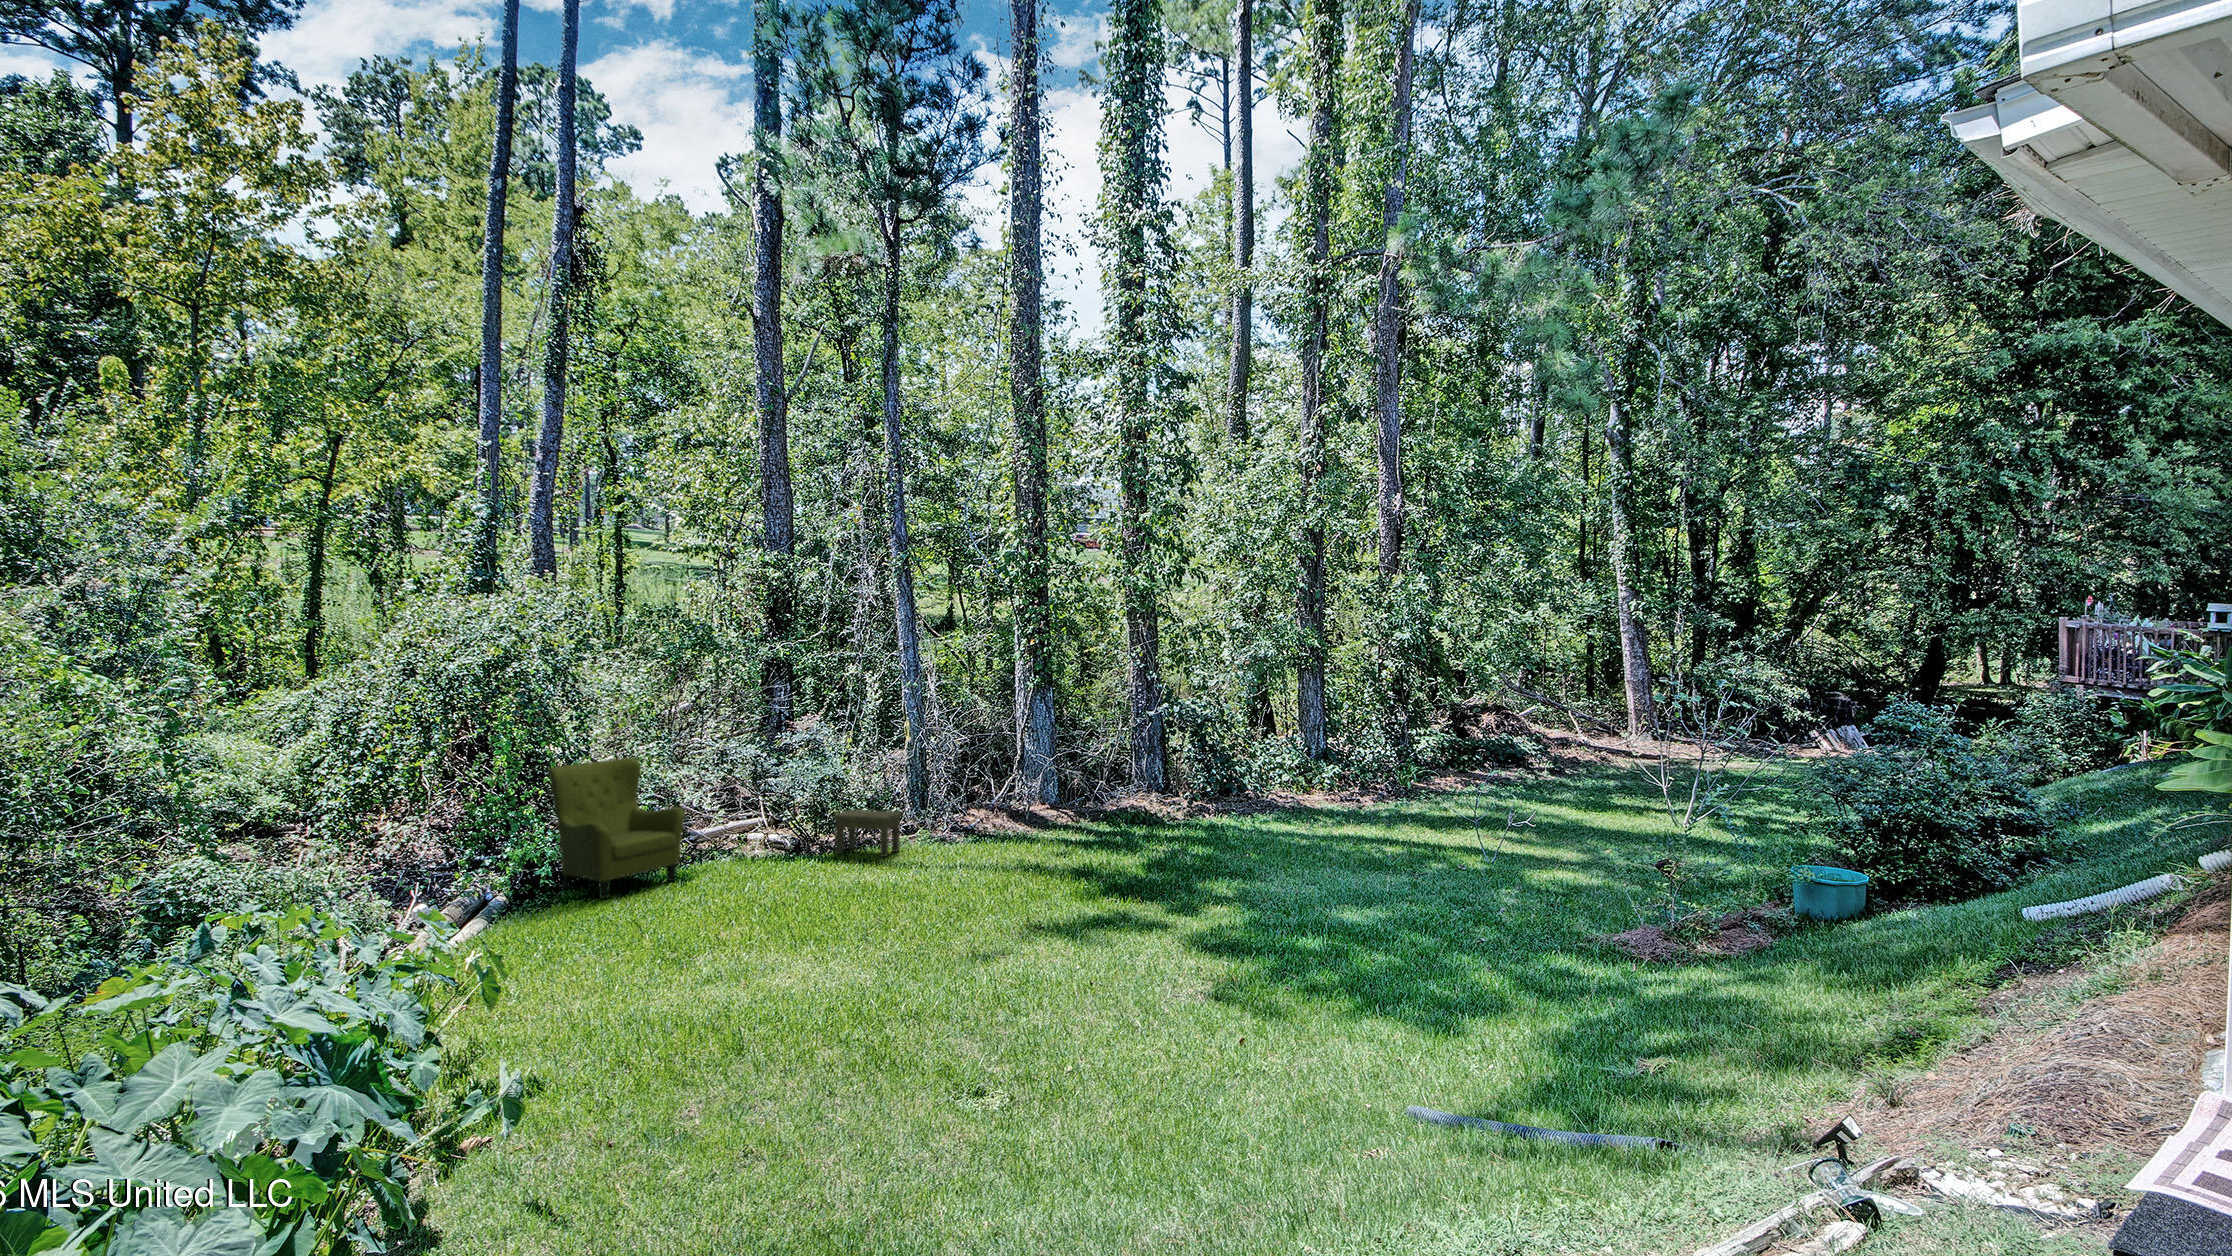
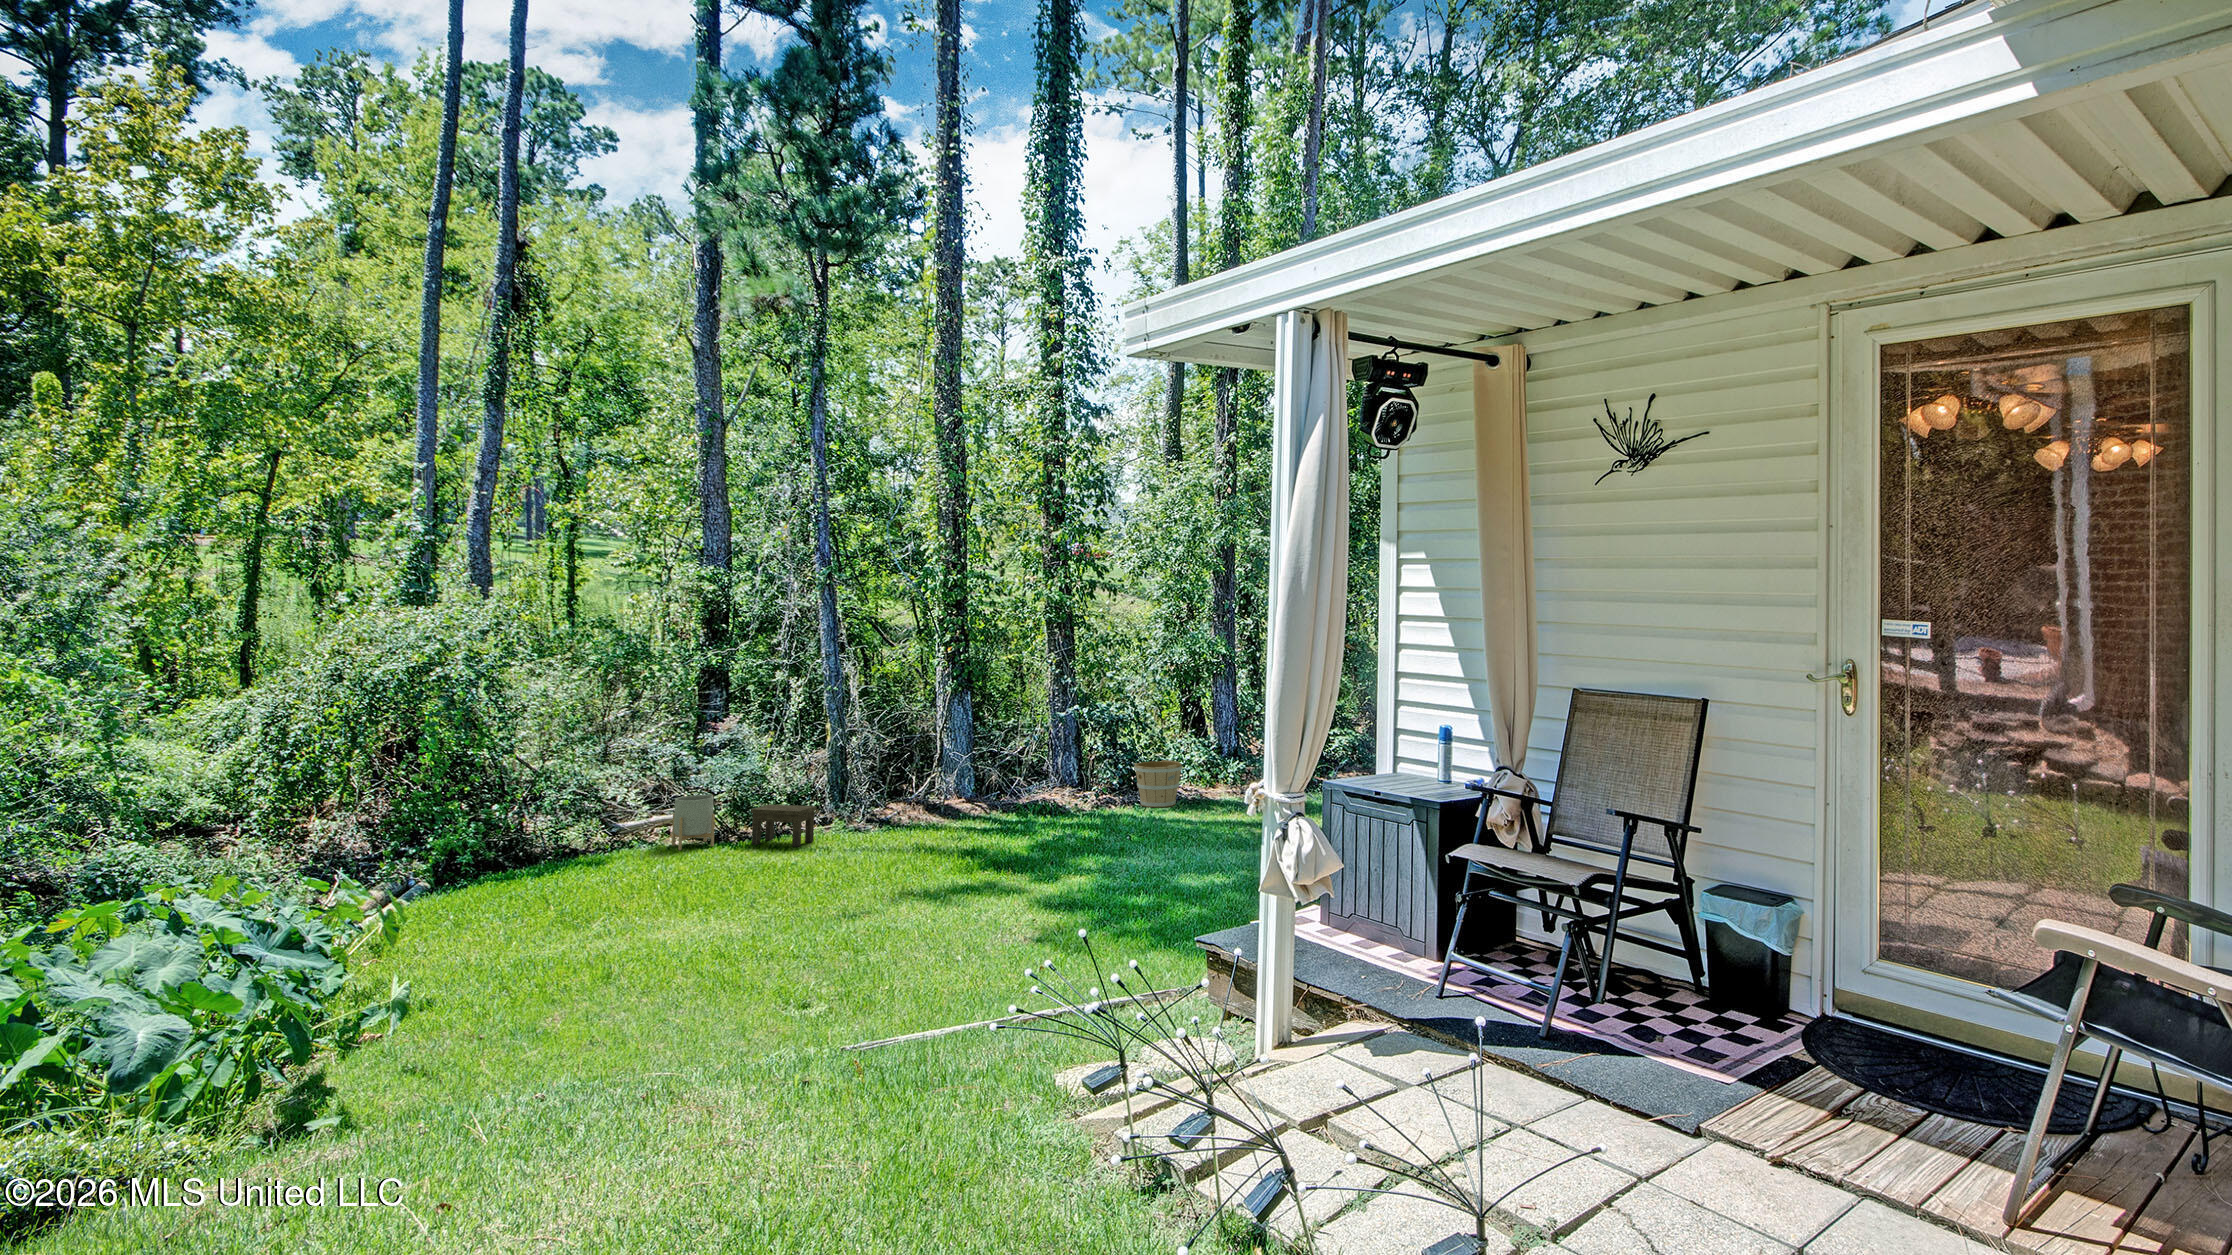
armchair: present [548,758,685,899] -> none [471,758,603,883]
wooden bucket: none [1223,761,1278,813] -> present [1134,760,1182,807]
planter: none [751,799,796,860] -> present [672,795,715,850]

